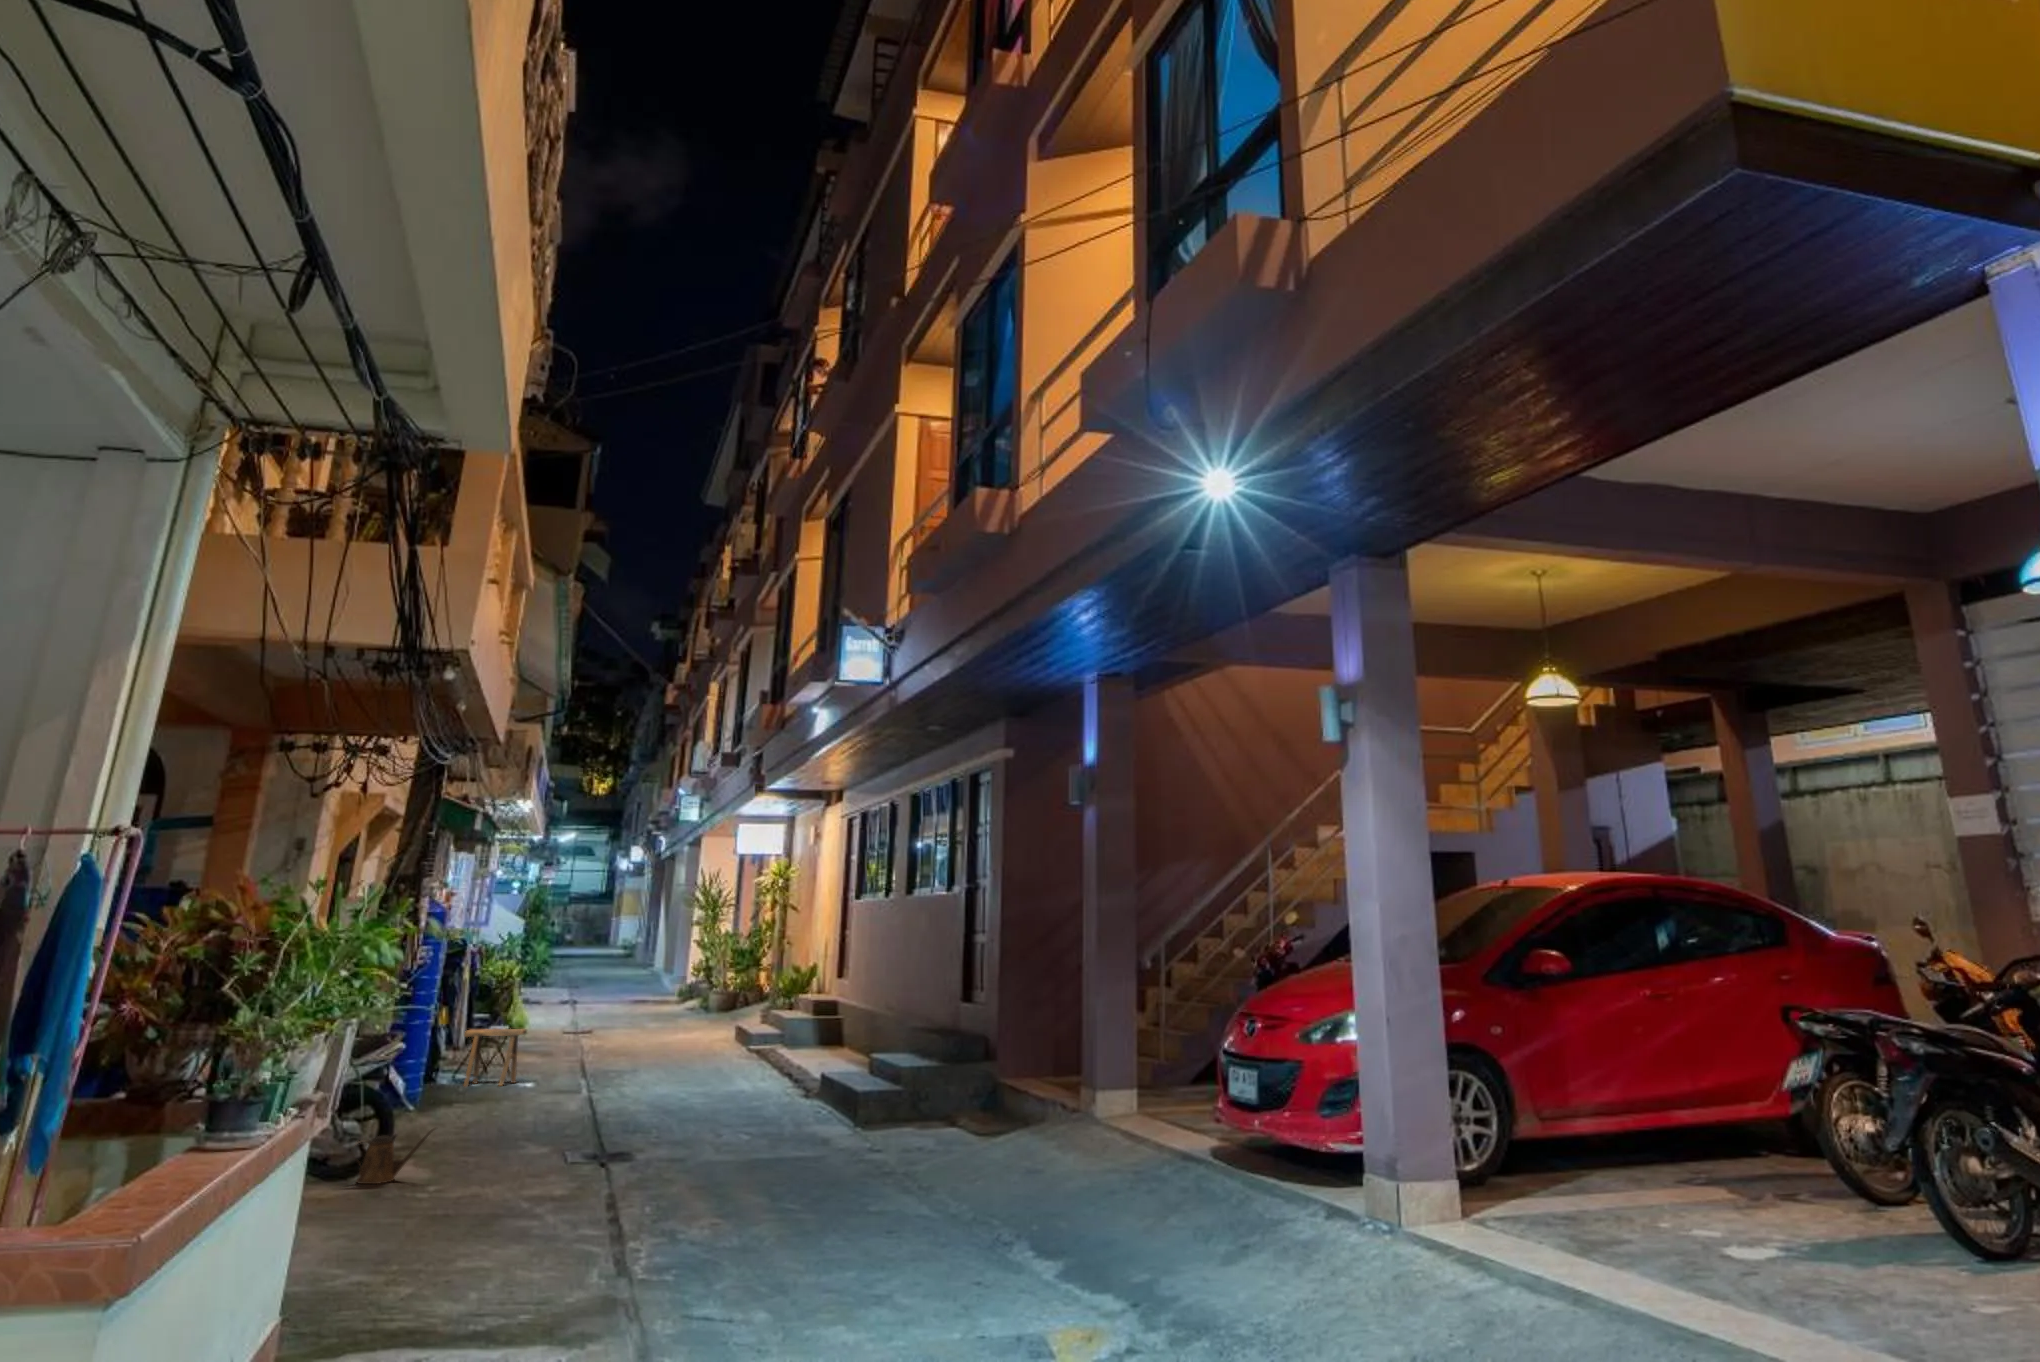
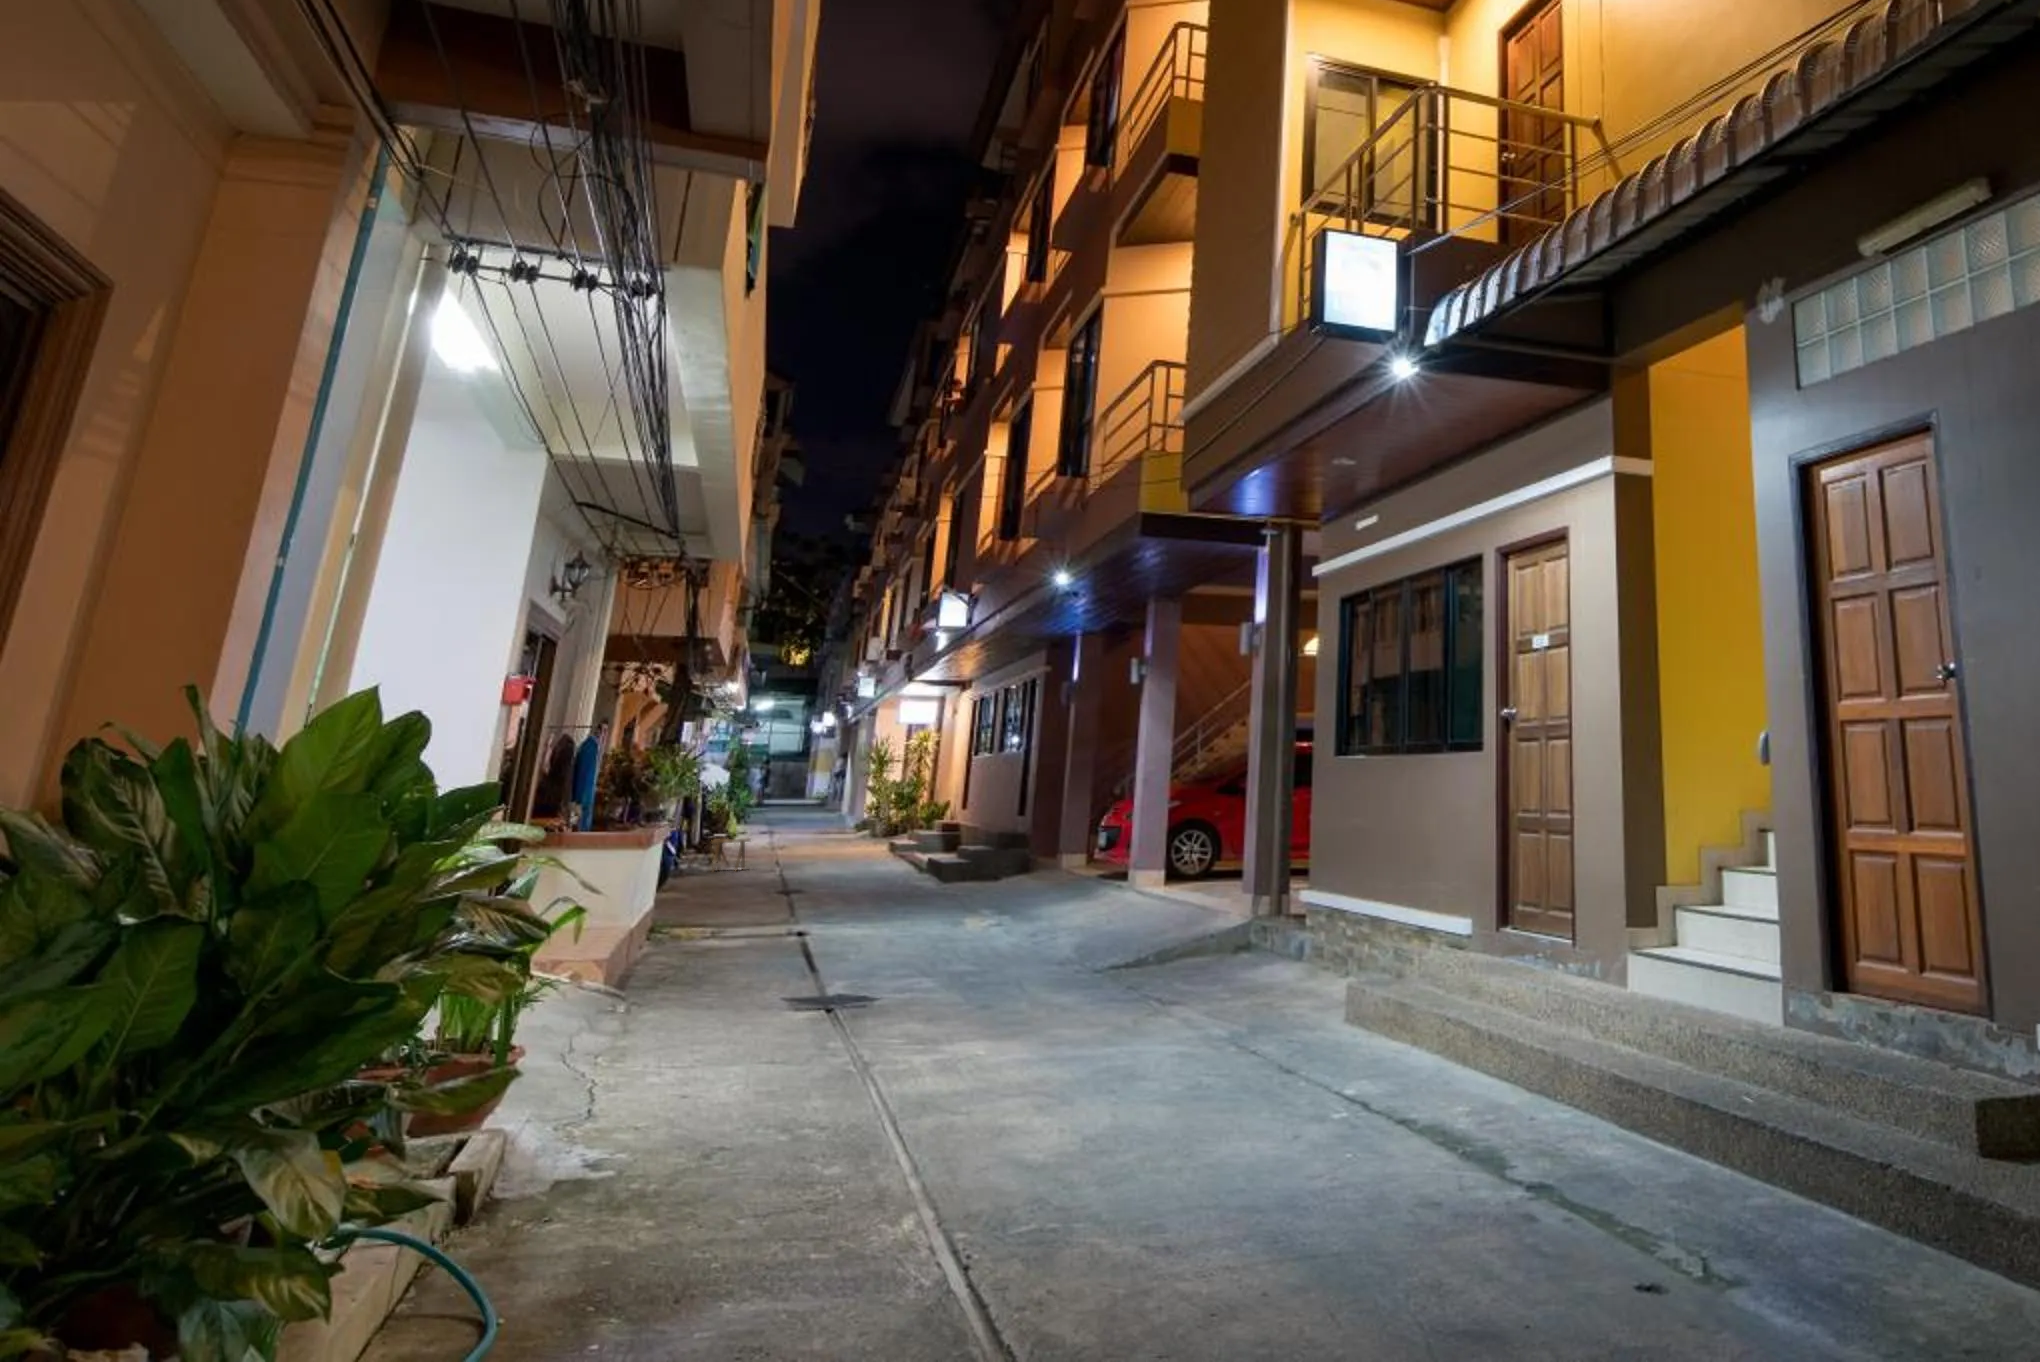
watering can: present [357,1128,436,1184] -> none [667,876,712,903]

